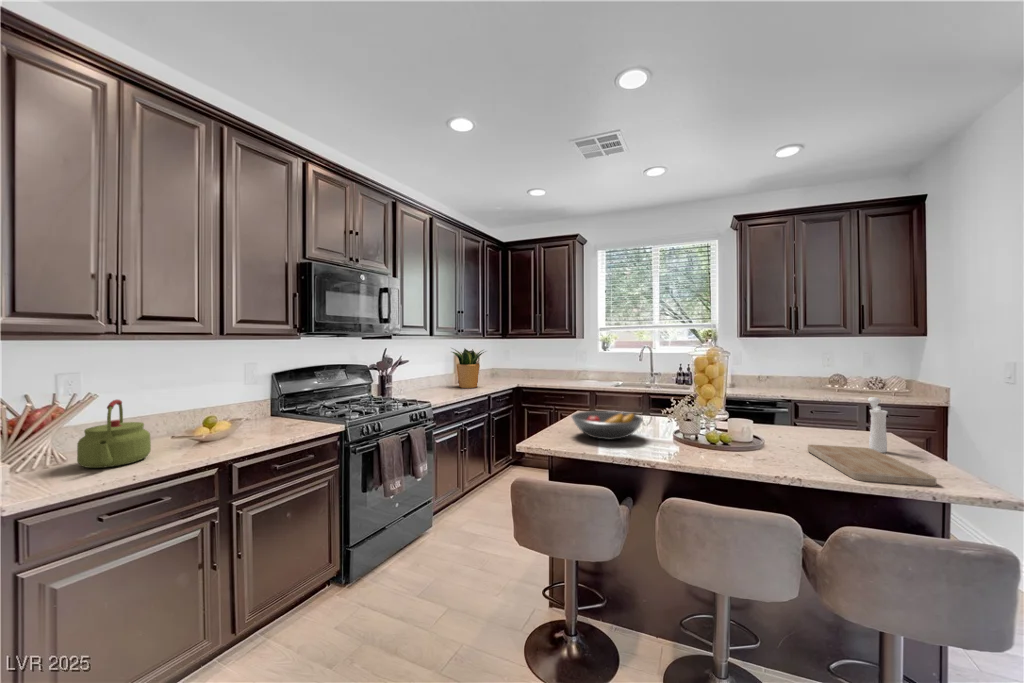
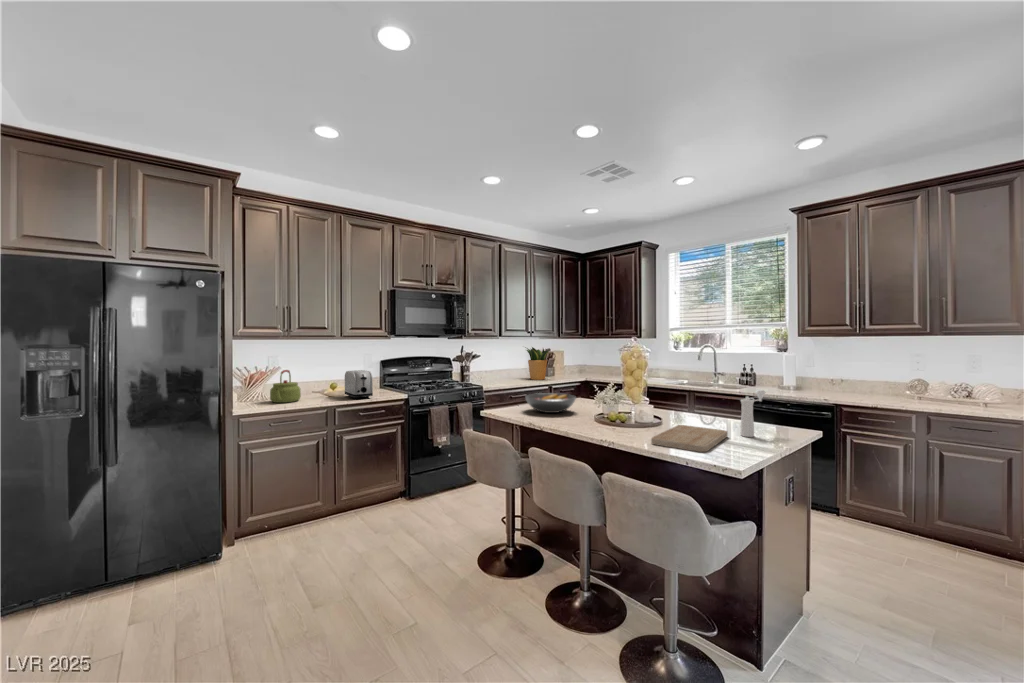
toaster: none [233,391,296,442] -> present [345,370,373,399]

